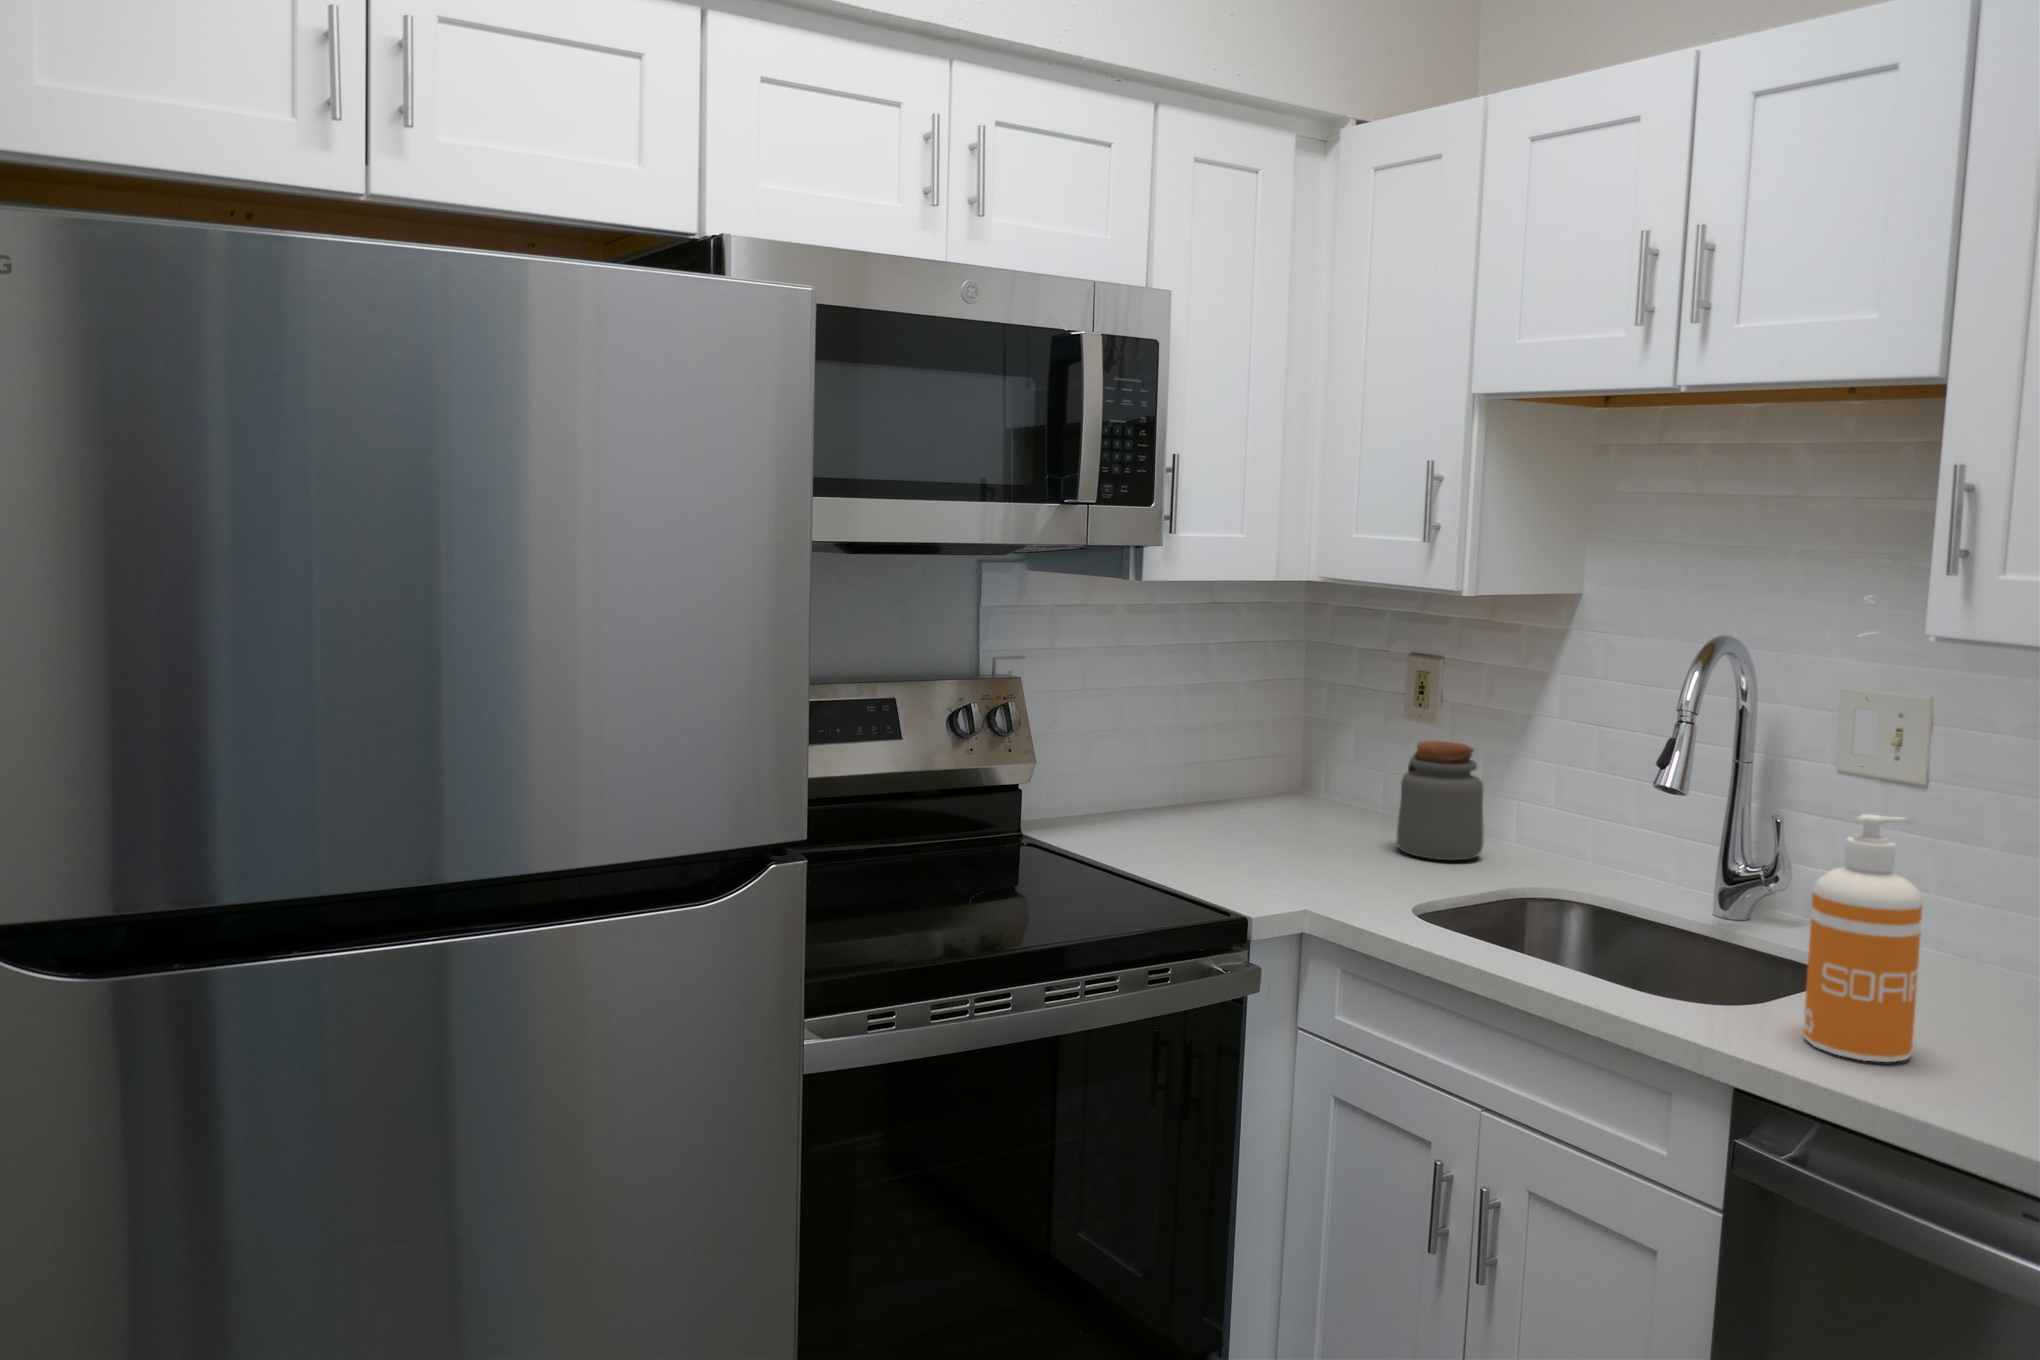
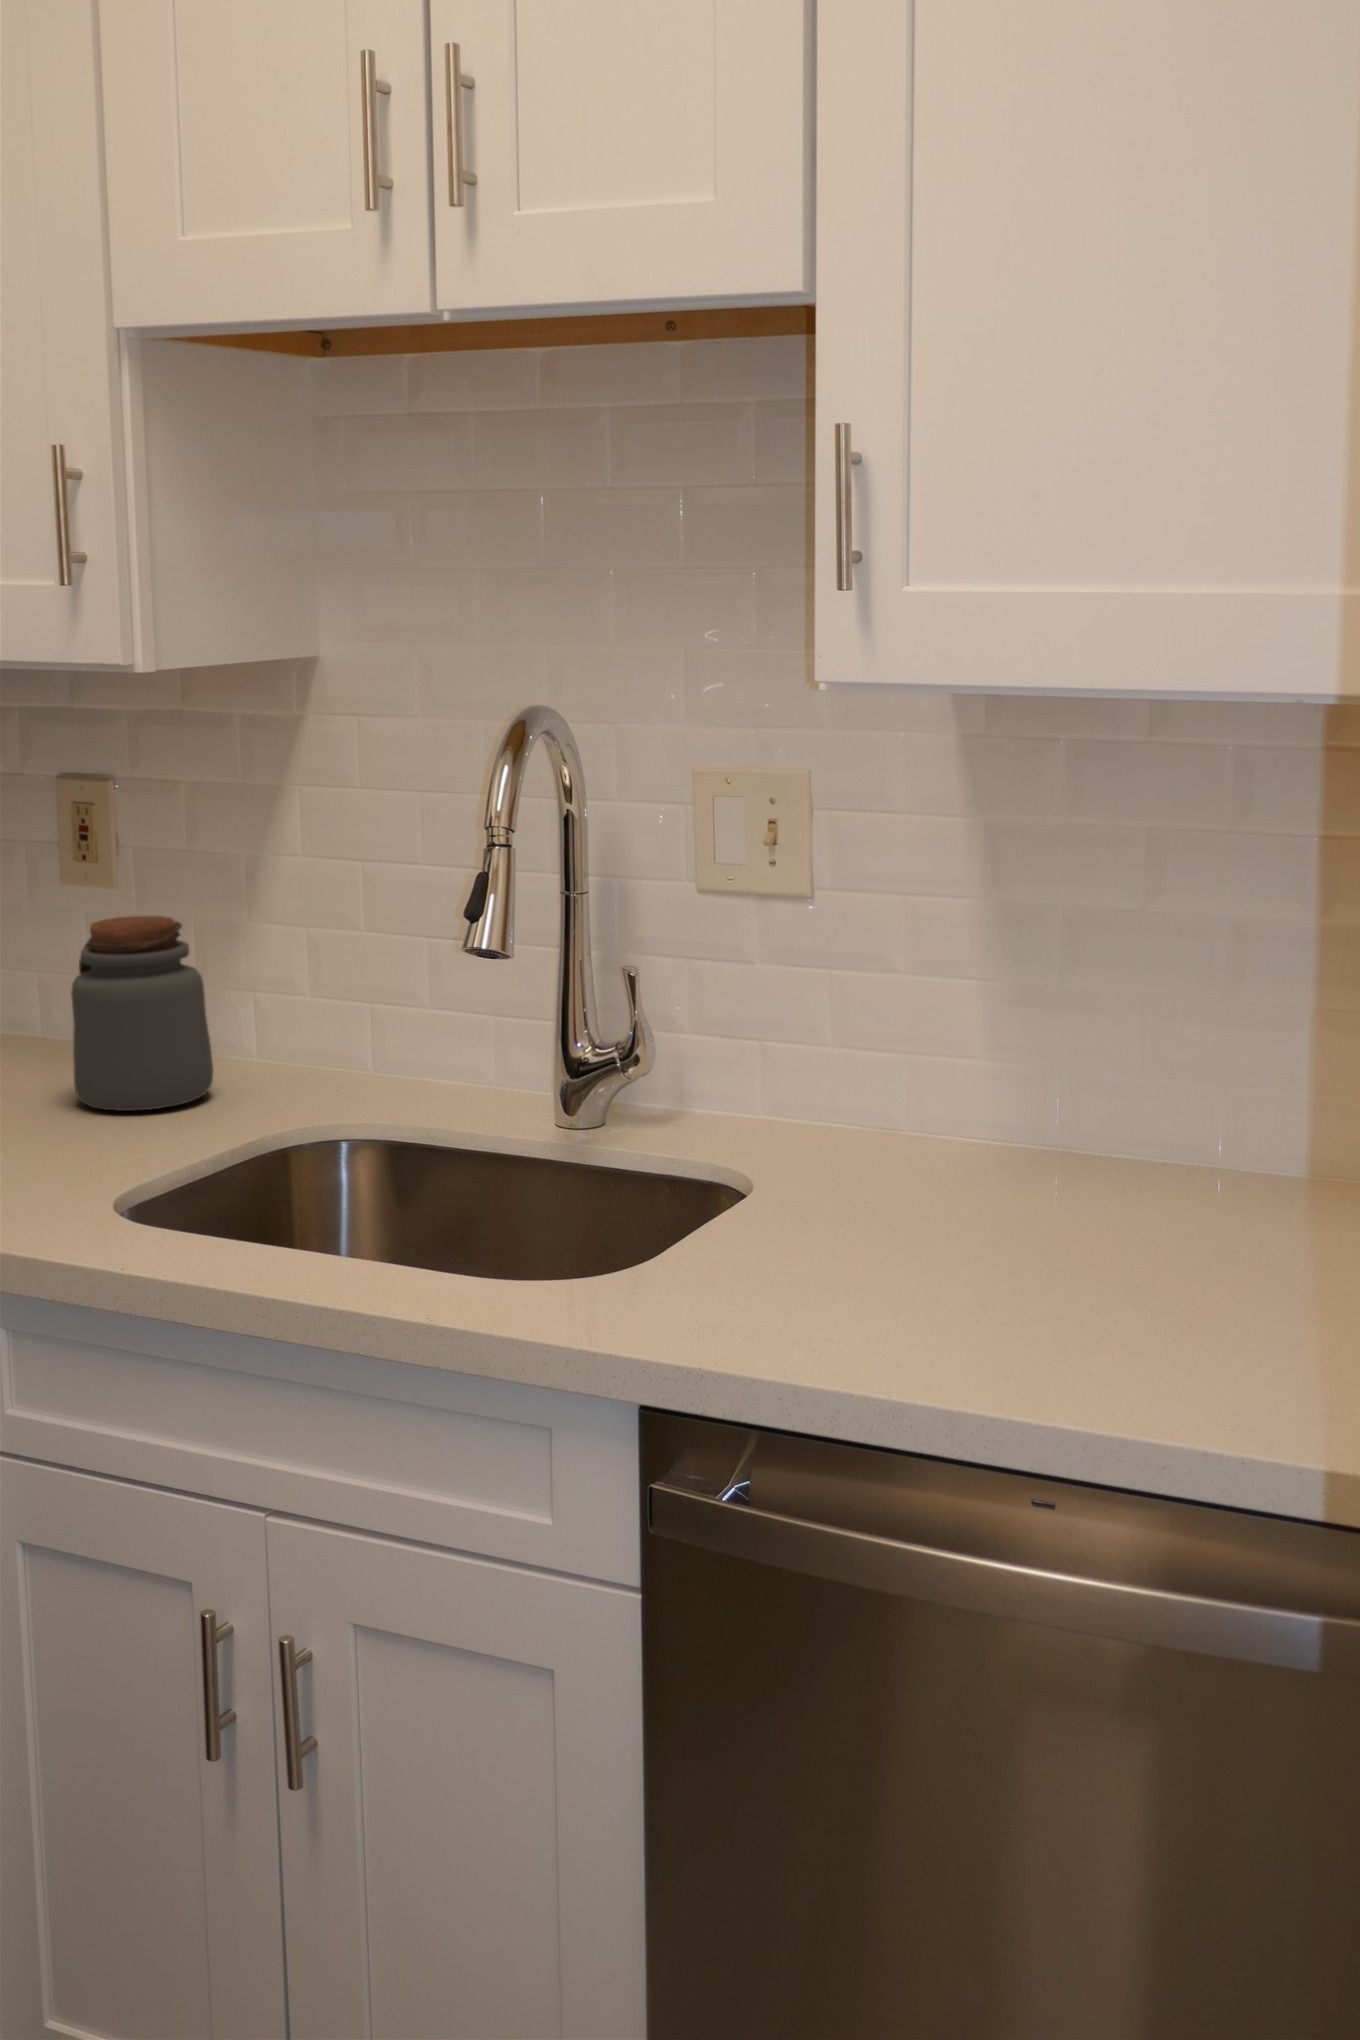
soap dispenser: present [1803,814,1923,1062] -> none [713,957,854,1321]

